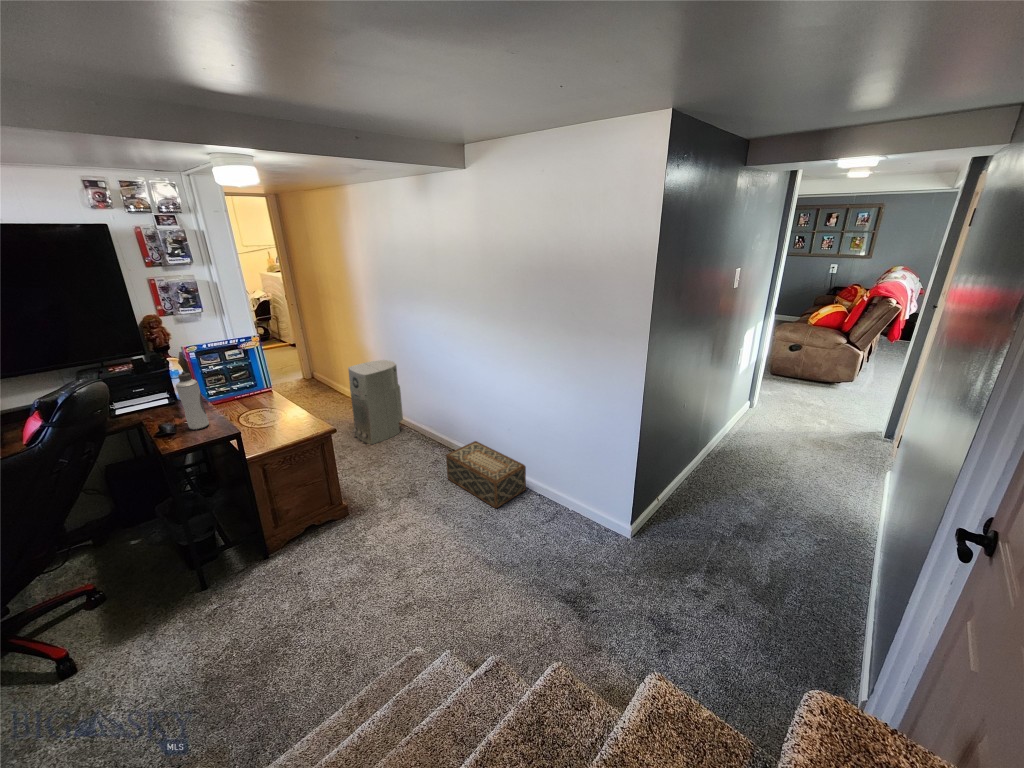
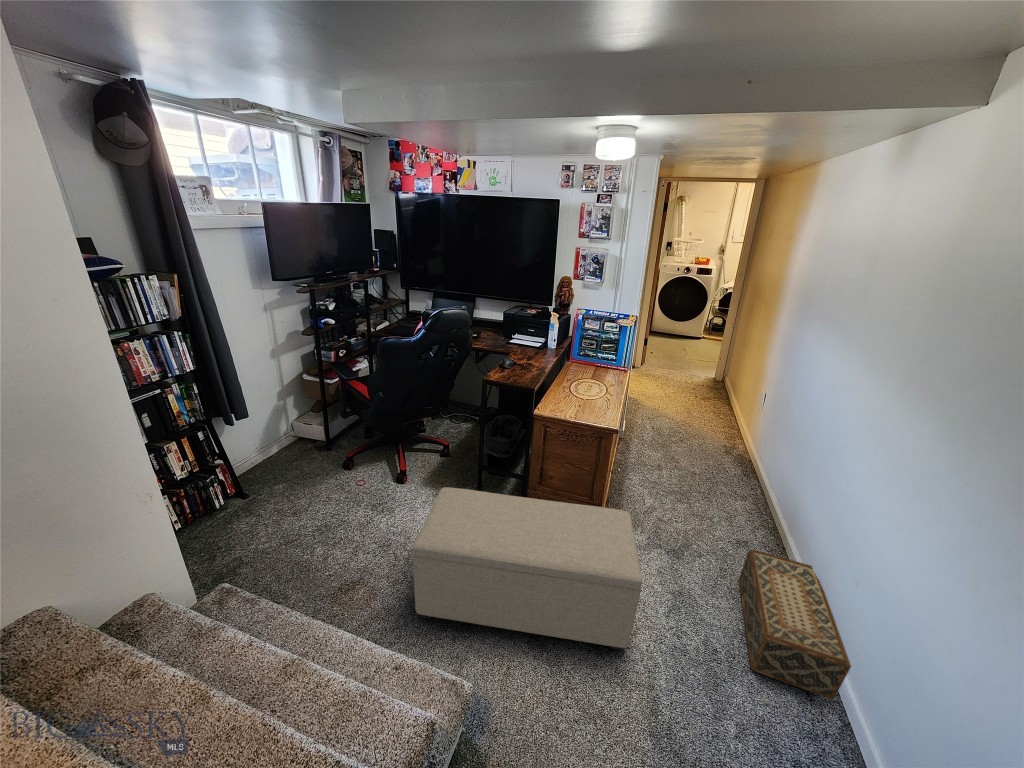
air purifier: present [348,360,403,444] -> none [703,387,791,490]
water bottle: present [176,371,209,430] -> none [519,322,536,372]
ottoman: none [228,476,451,701] -> present [413,487,642,651]

